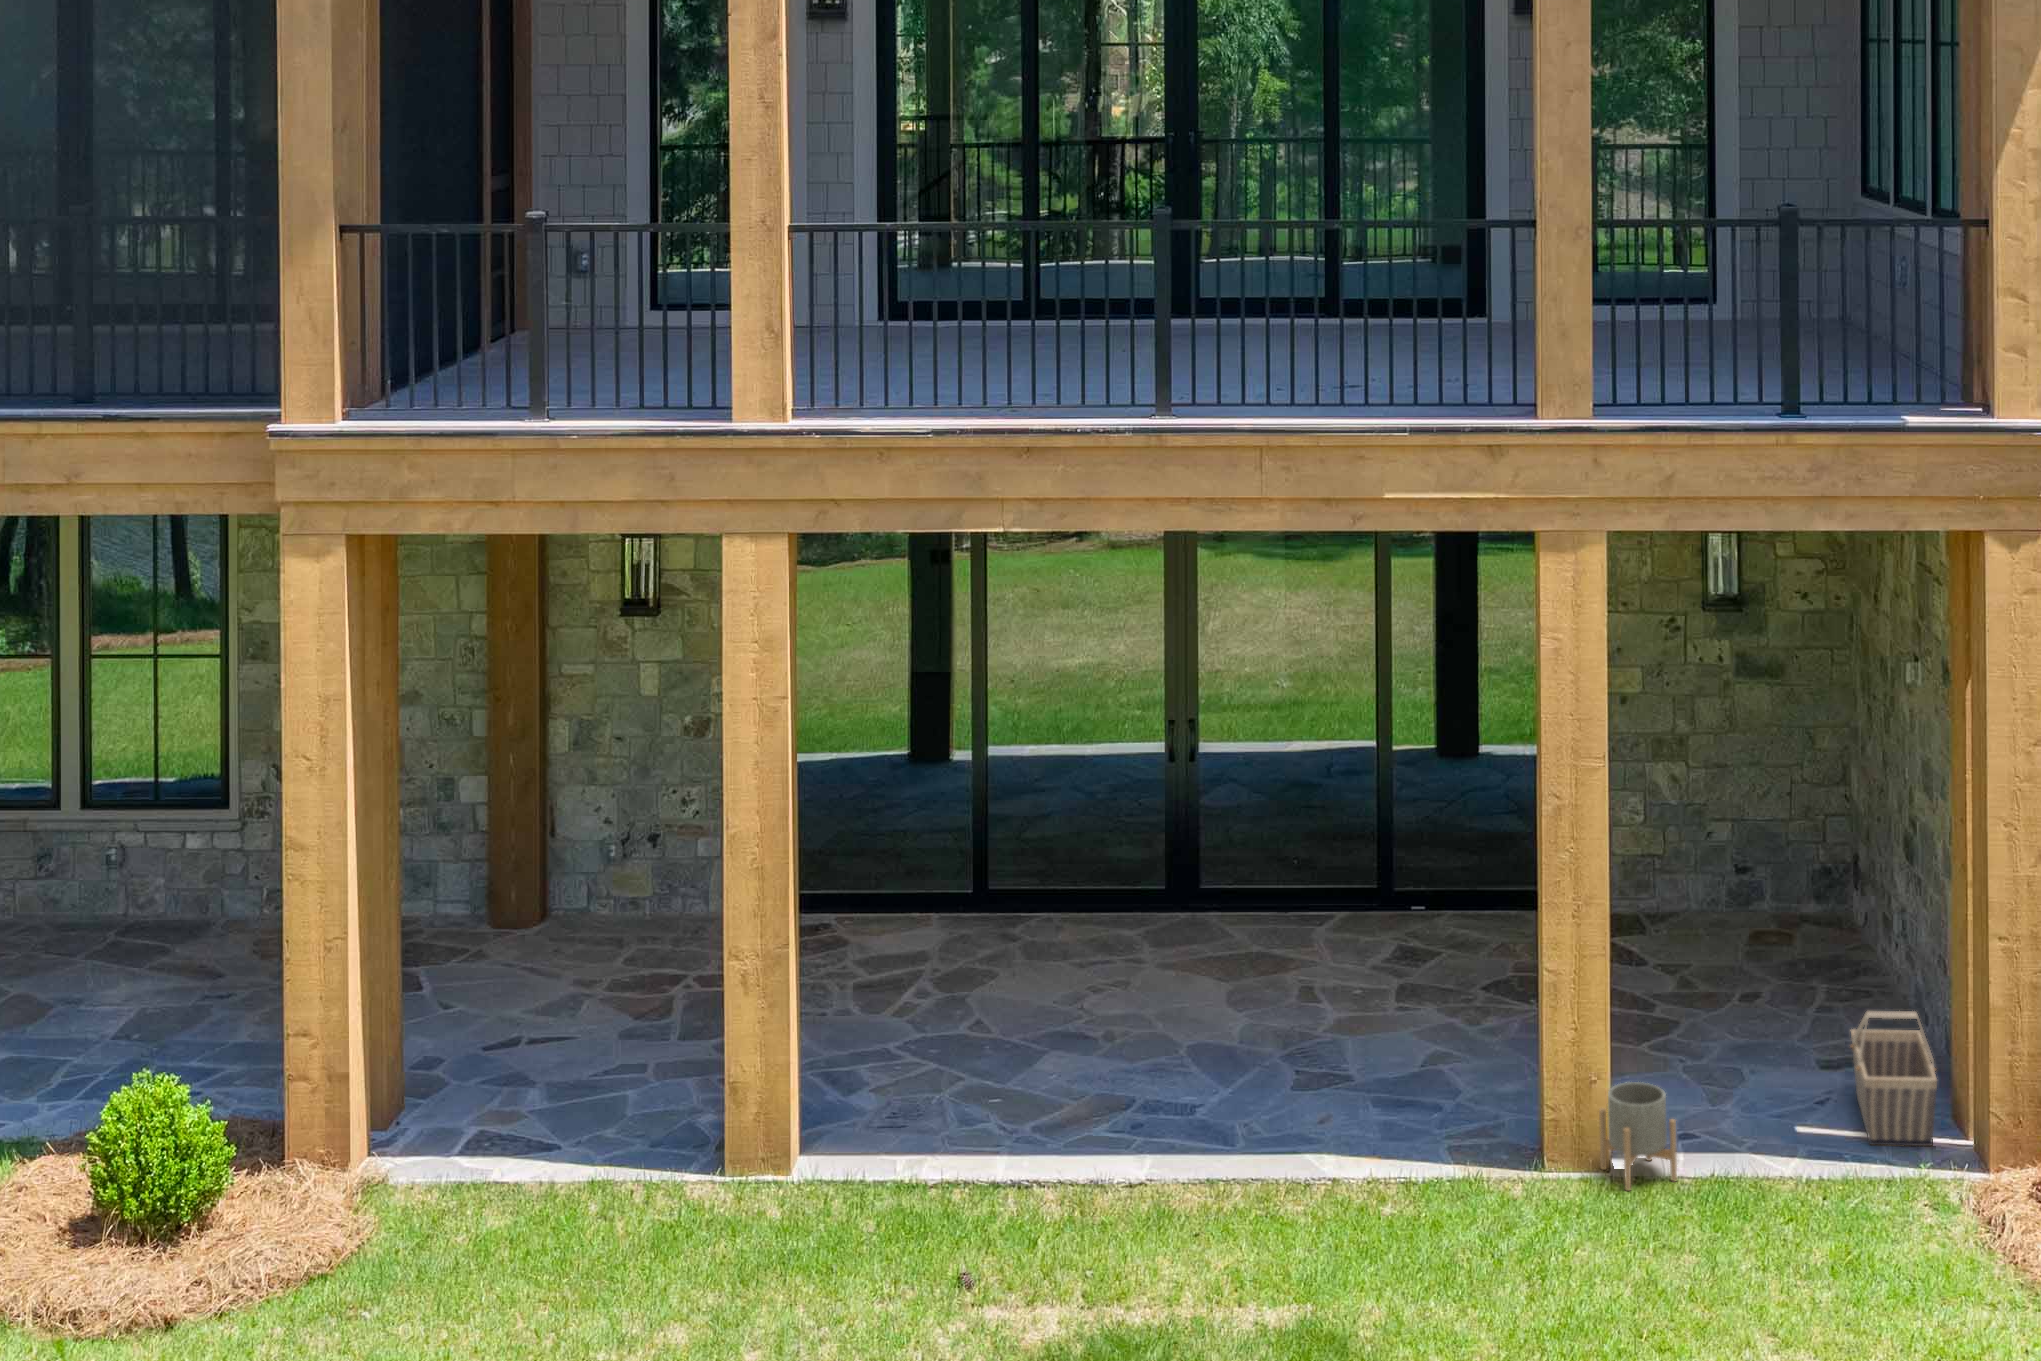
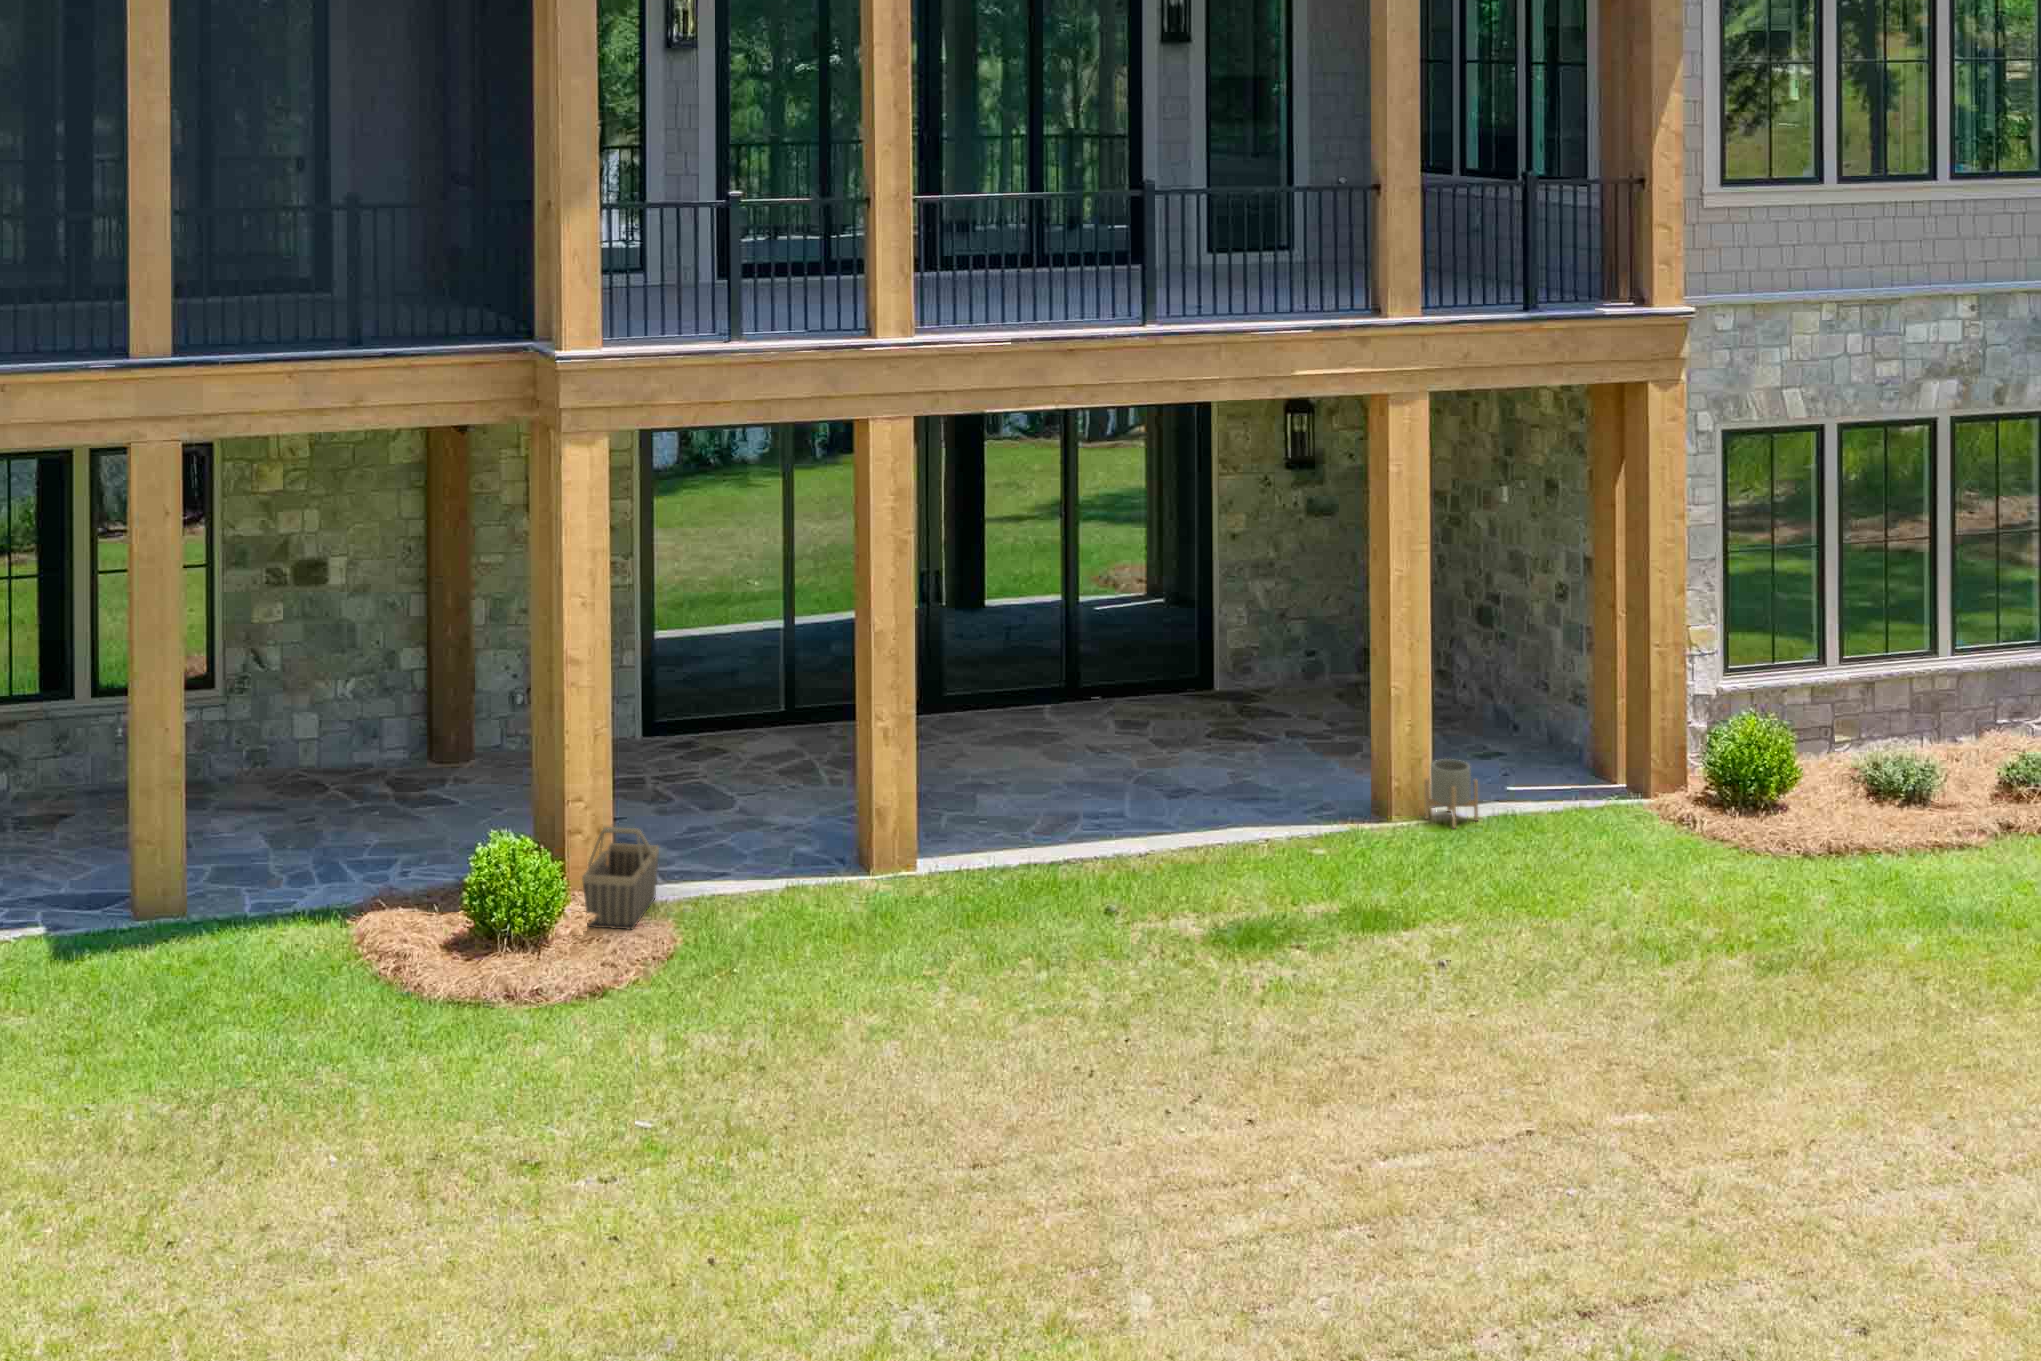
basket: present [1851,1011,1937,1146] -> present [582,827,659,930]

